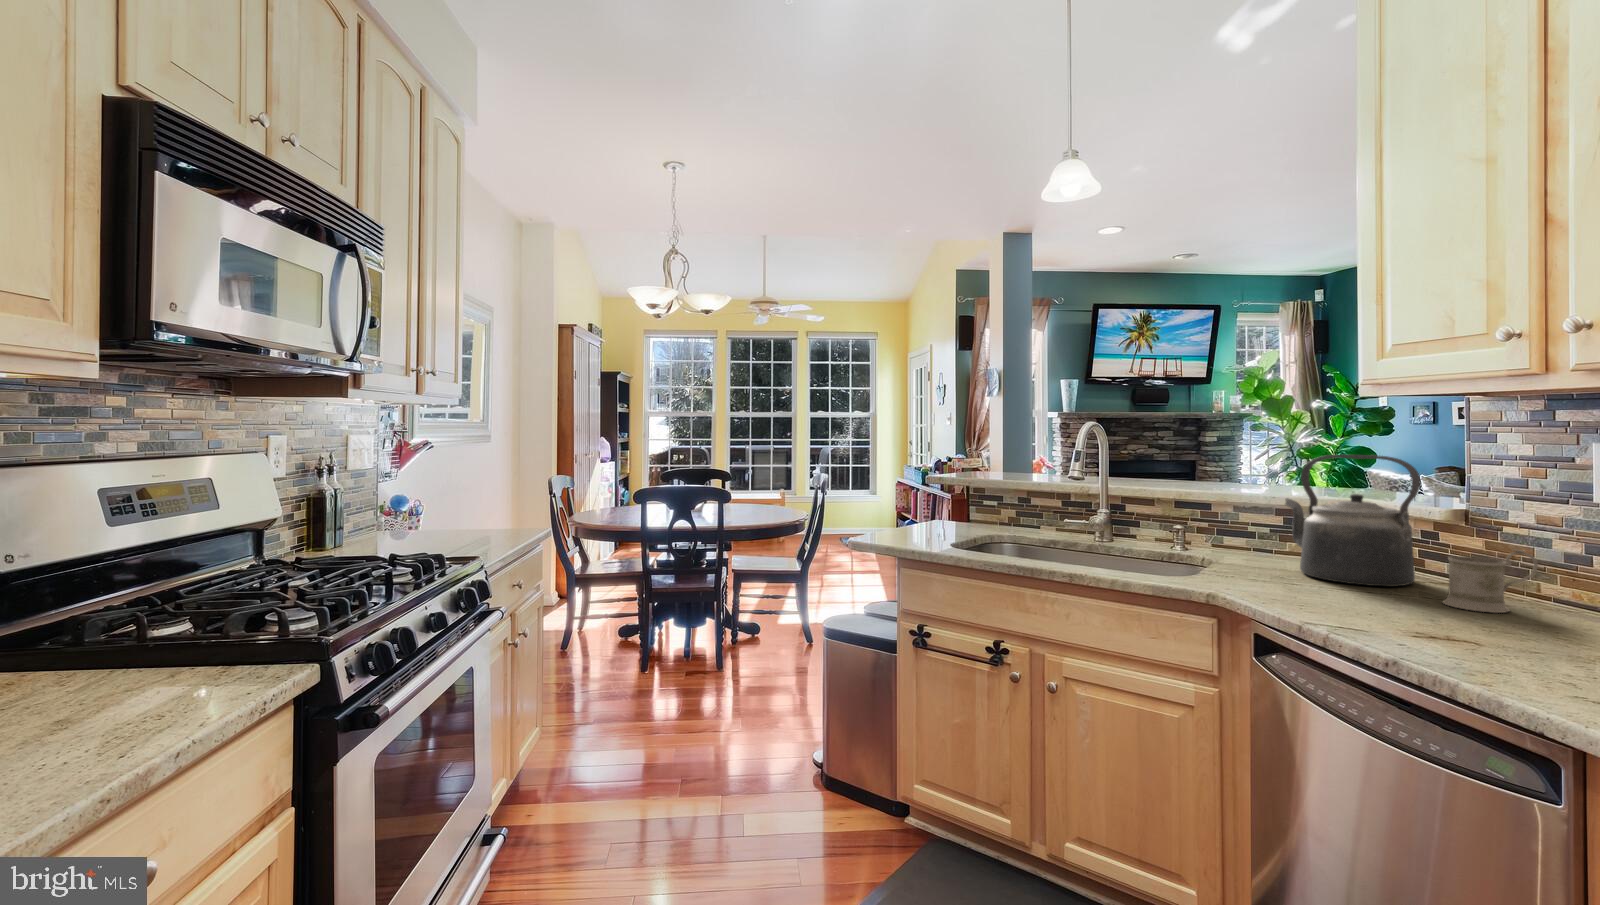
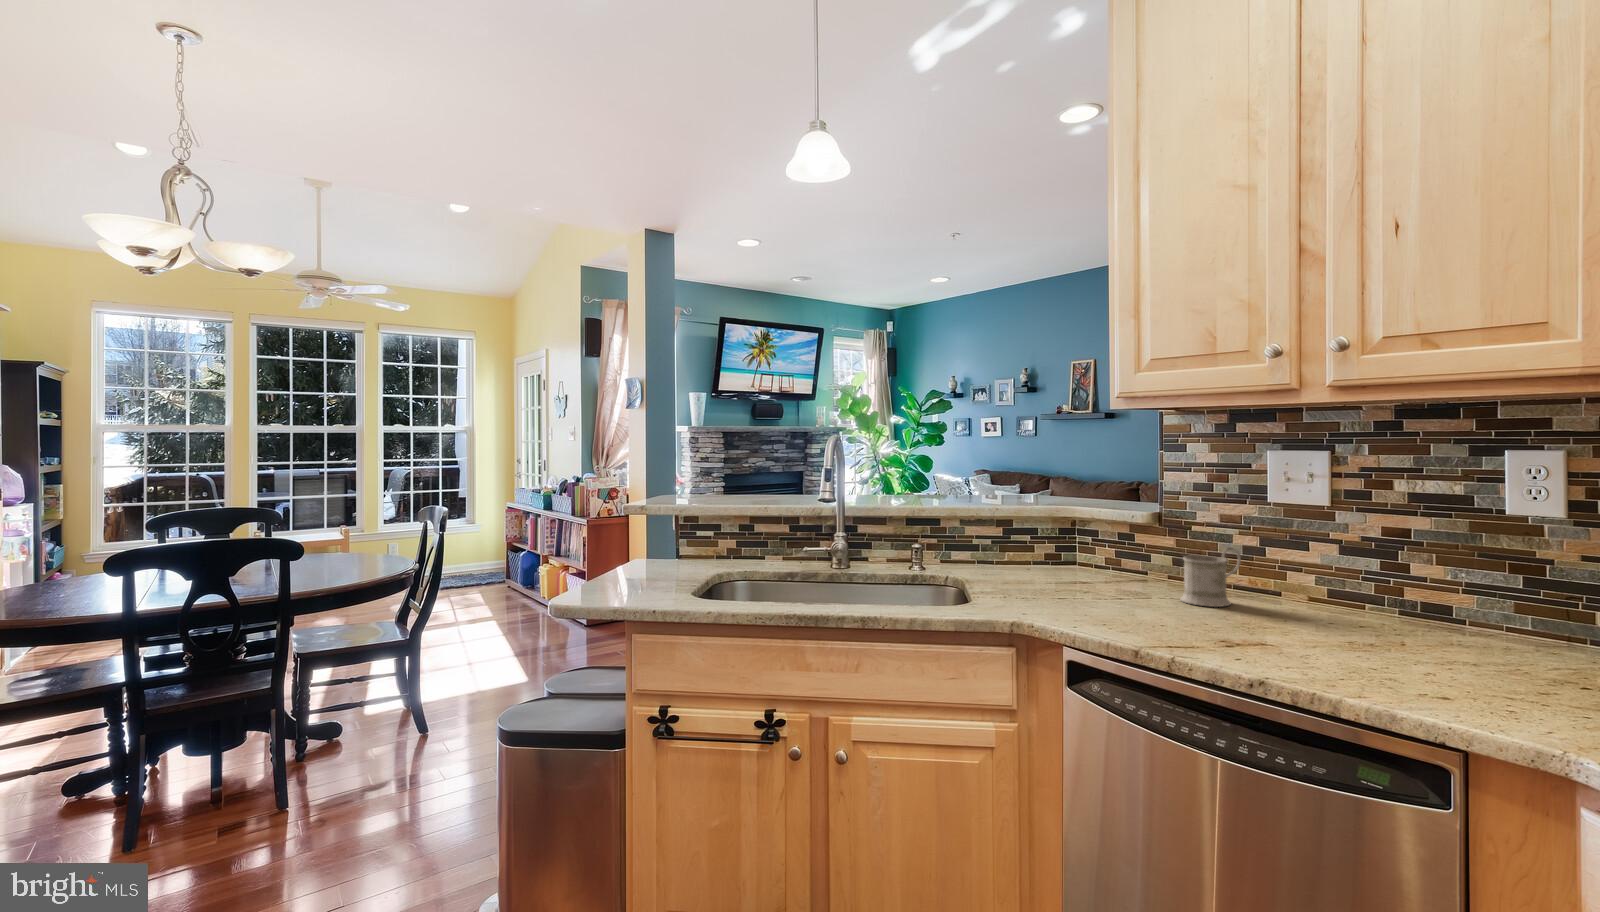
kettle: present [1285,455,1420,586] -> none [1021,465,1141,590]

